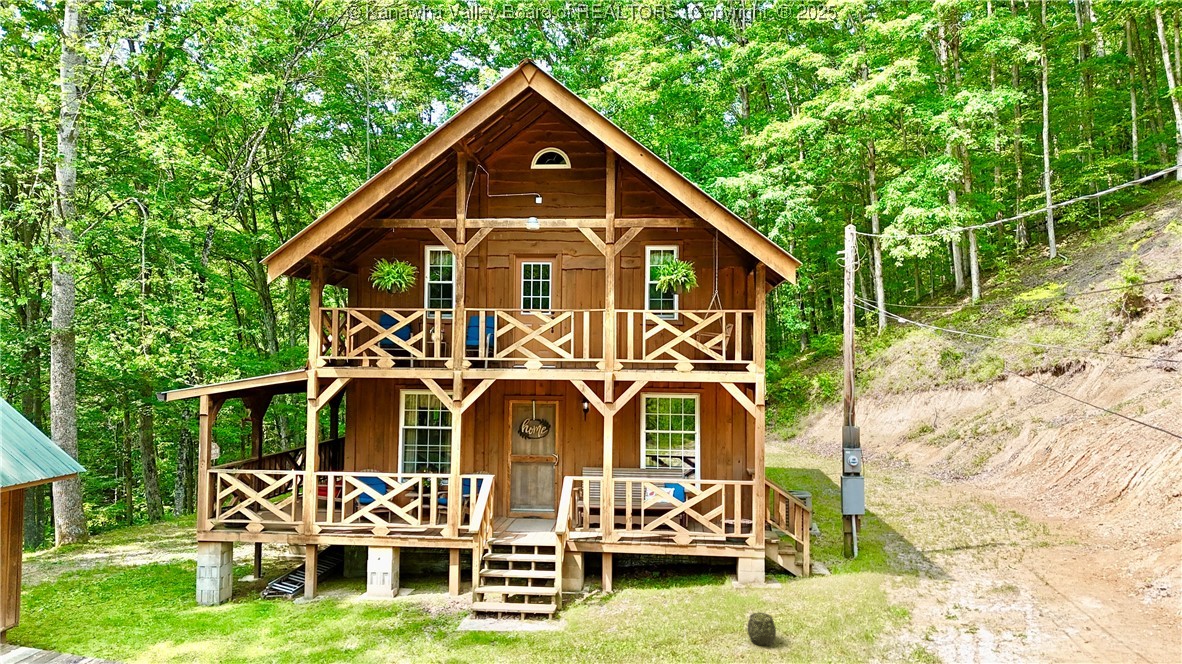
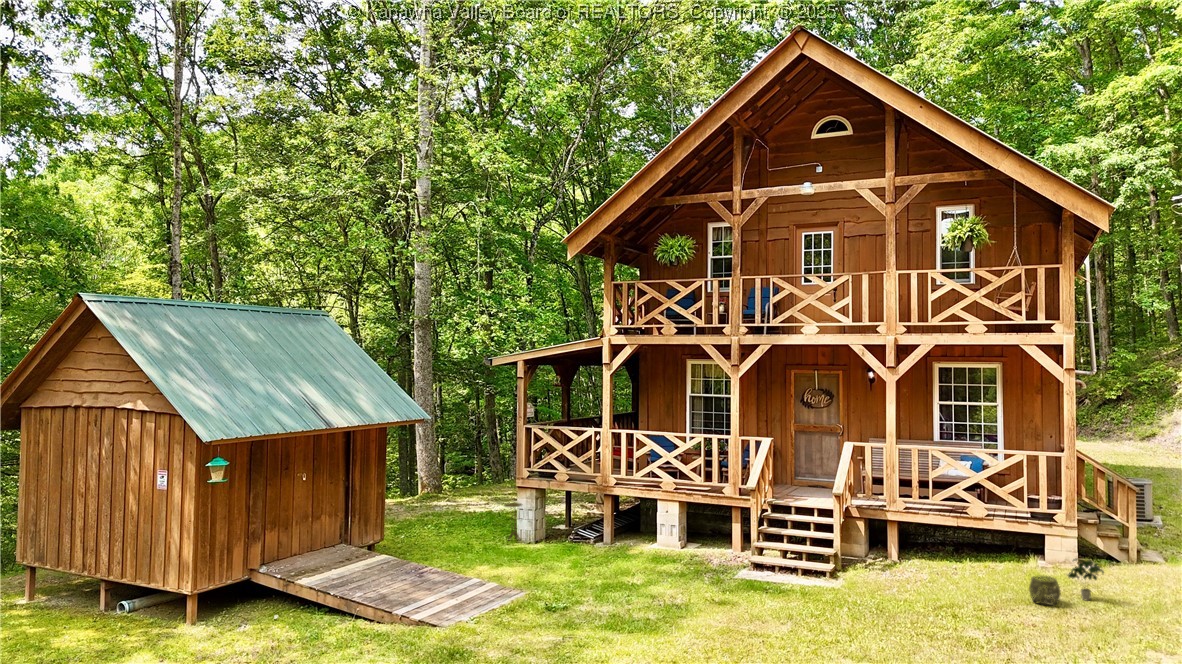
side table: none [174,562,200,611] -> present [505,503,522,539]
potted plant: none [775,590,810,633] -> present [1068,559,1104,601]

